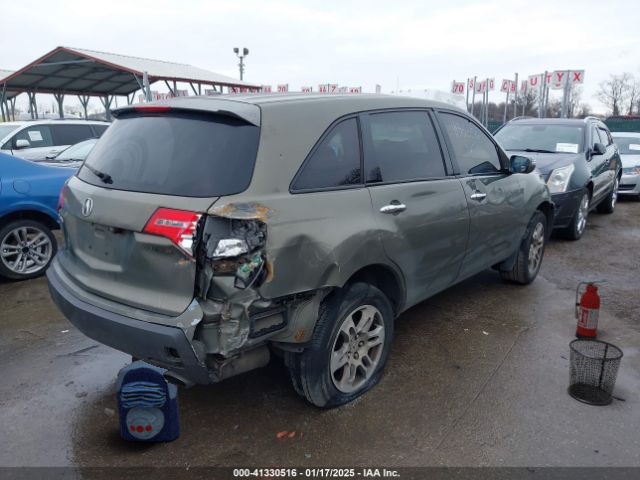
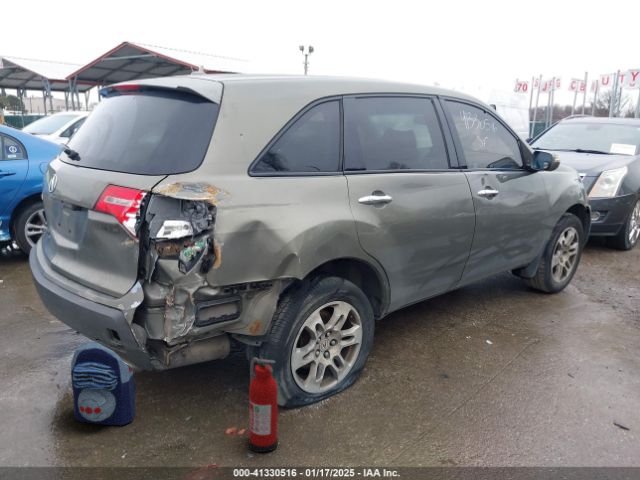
fire extinguisher: present [575,281,605,339] -> present [249,357,278,453]
waste bin: present [567,338,623,405] -> none [562,356,626,432]

